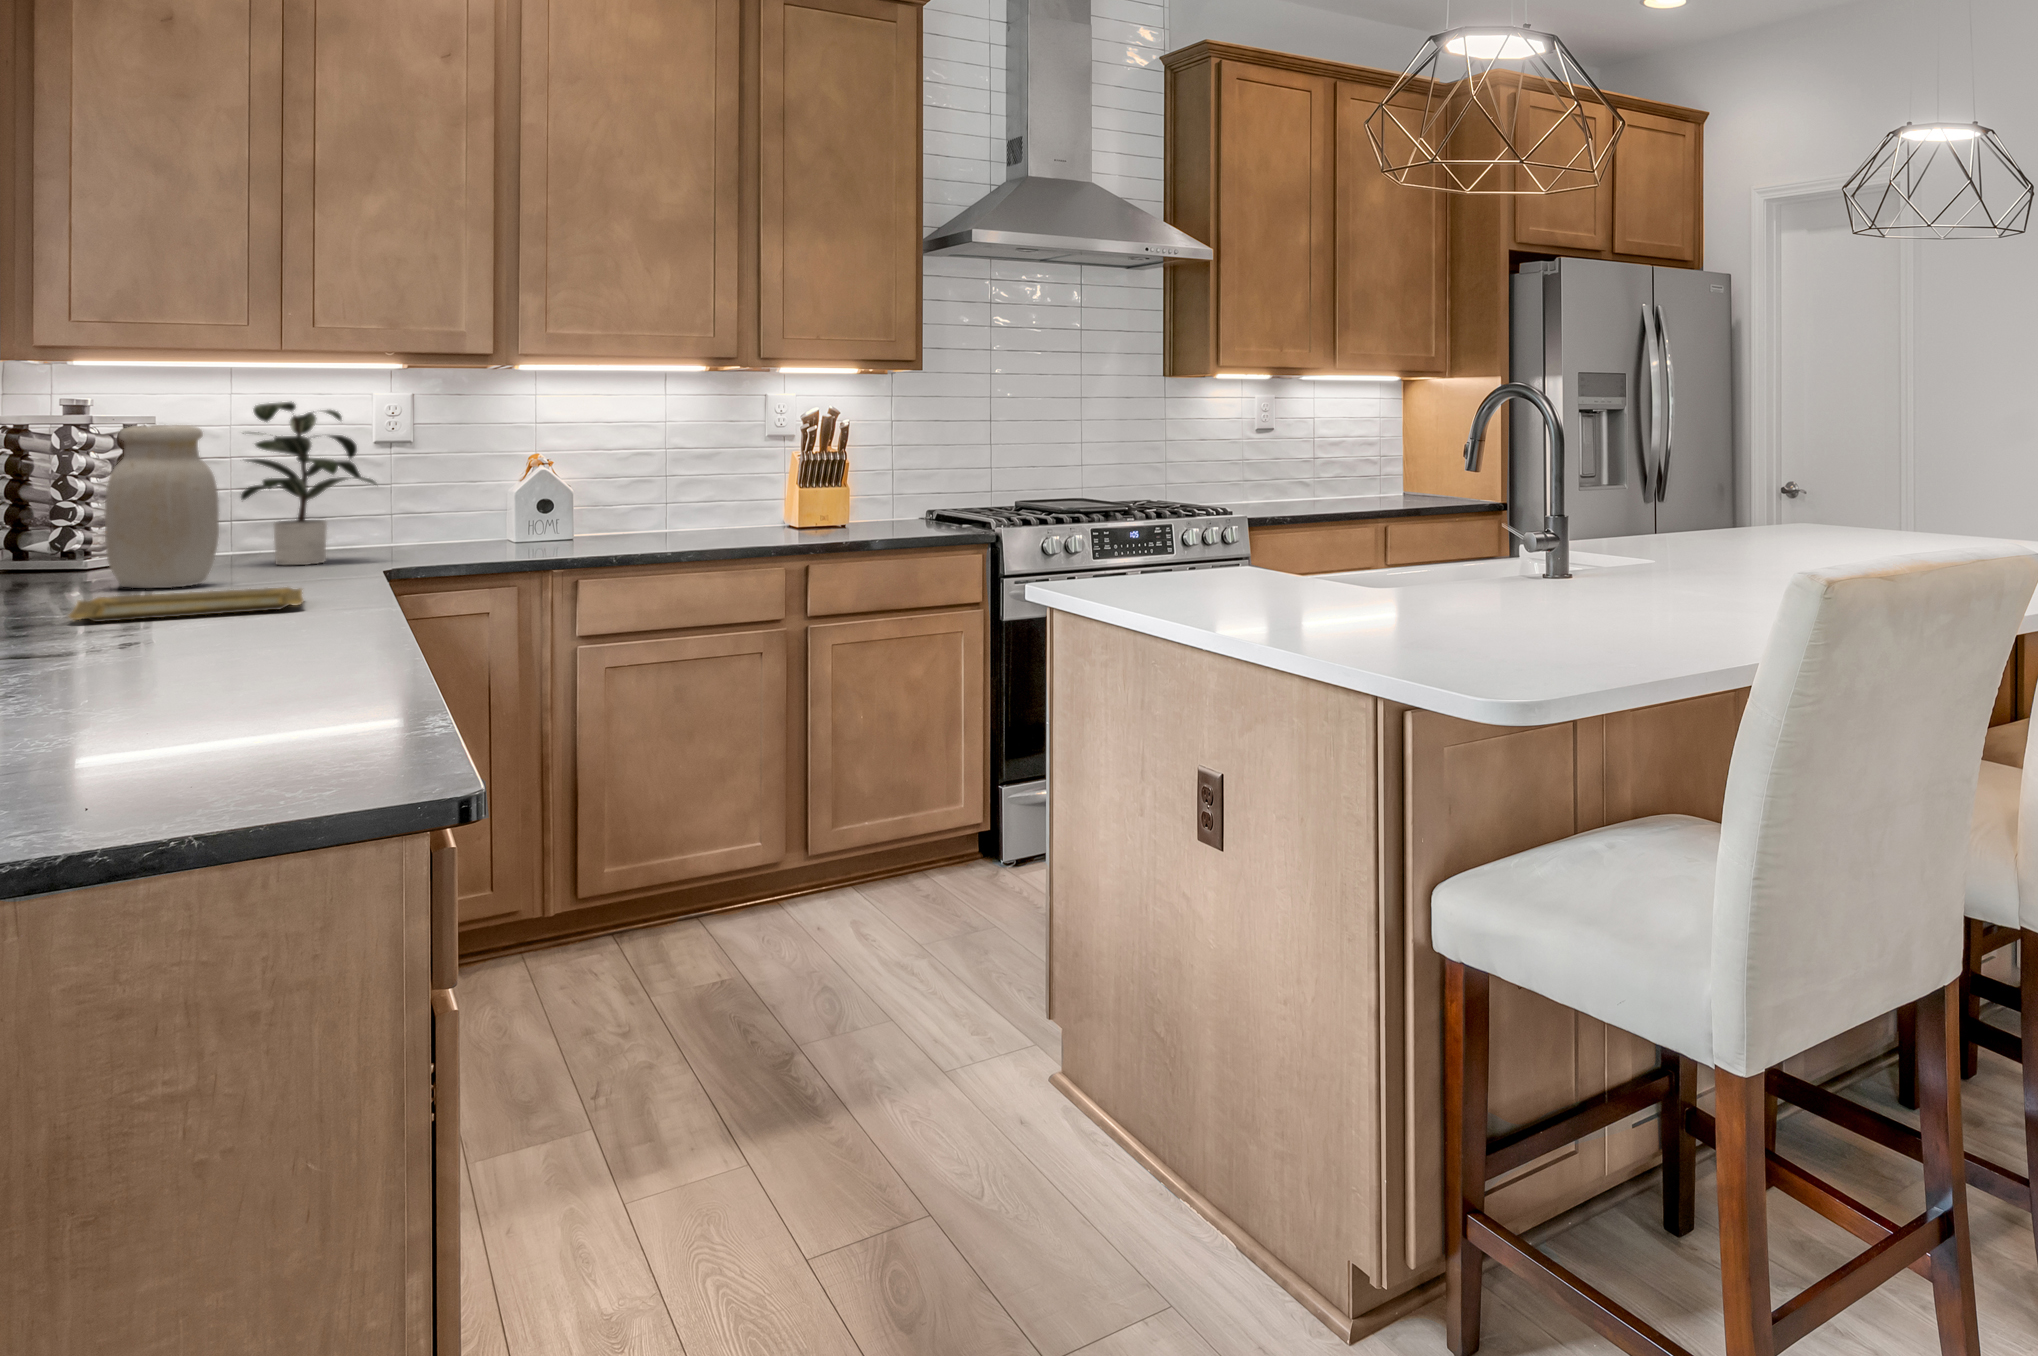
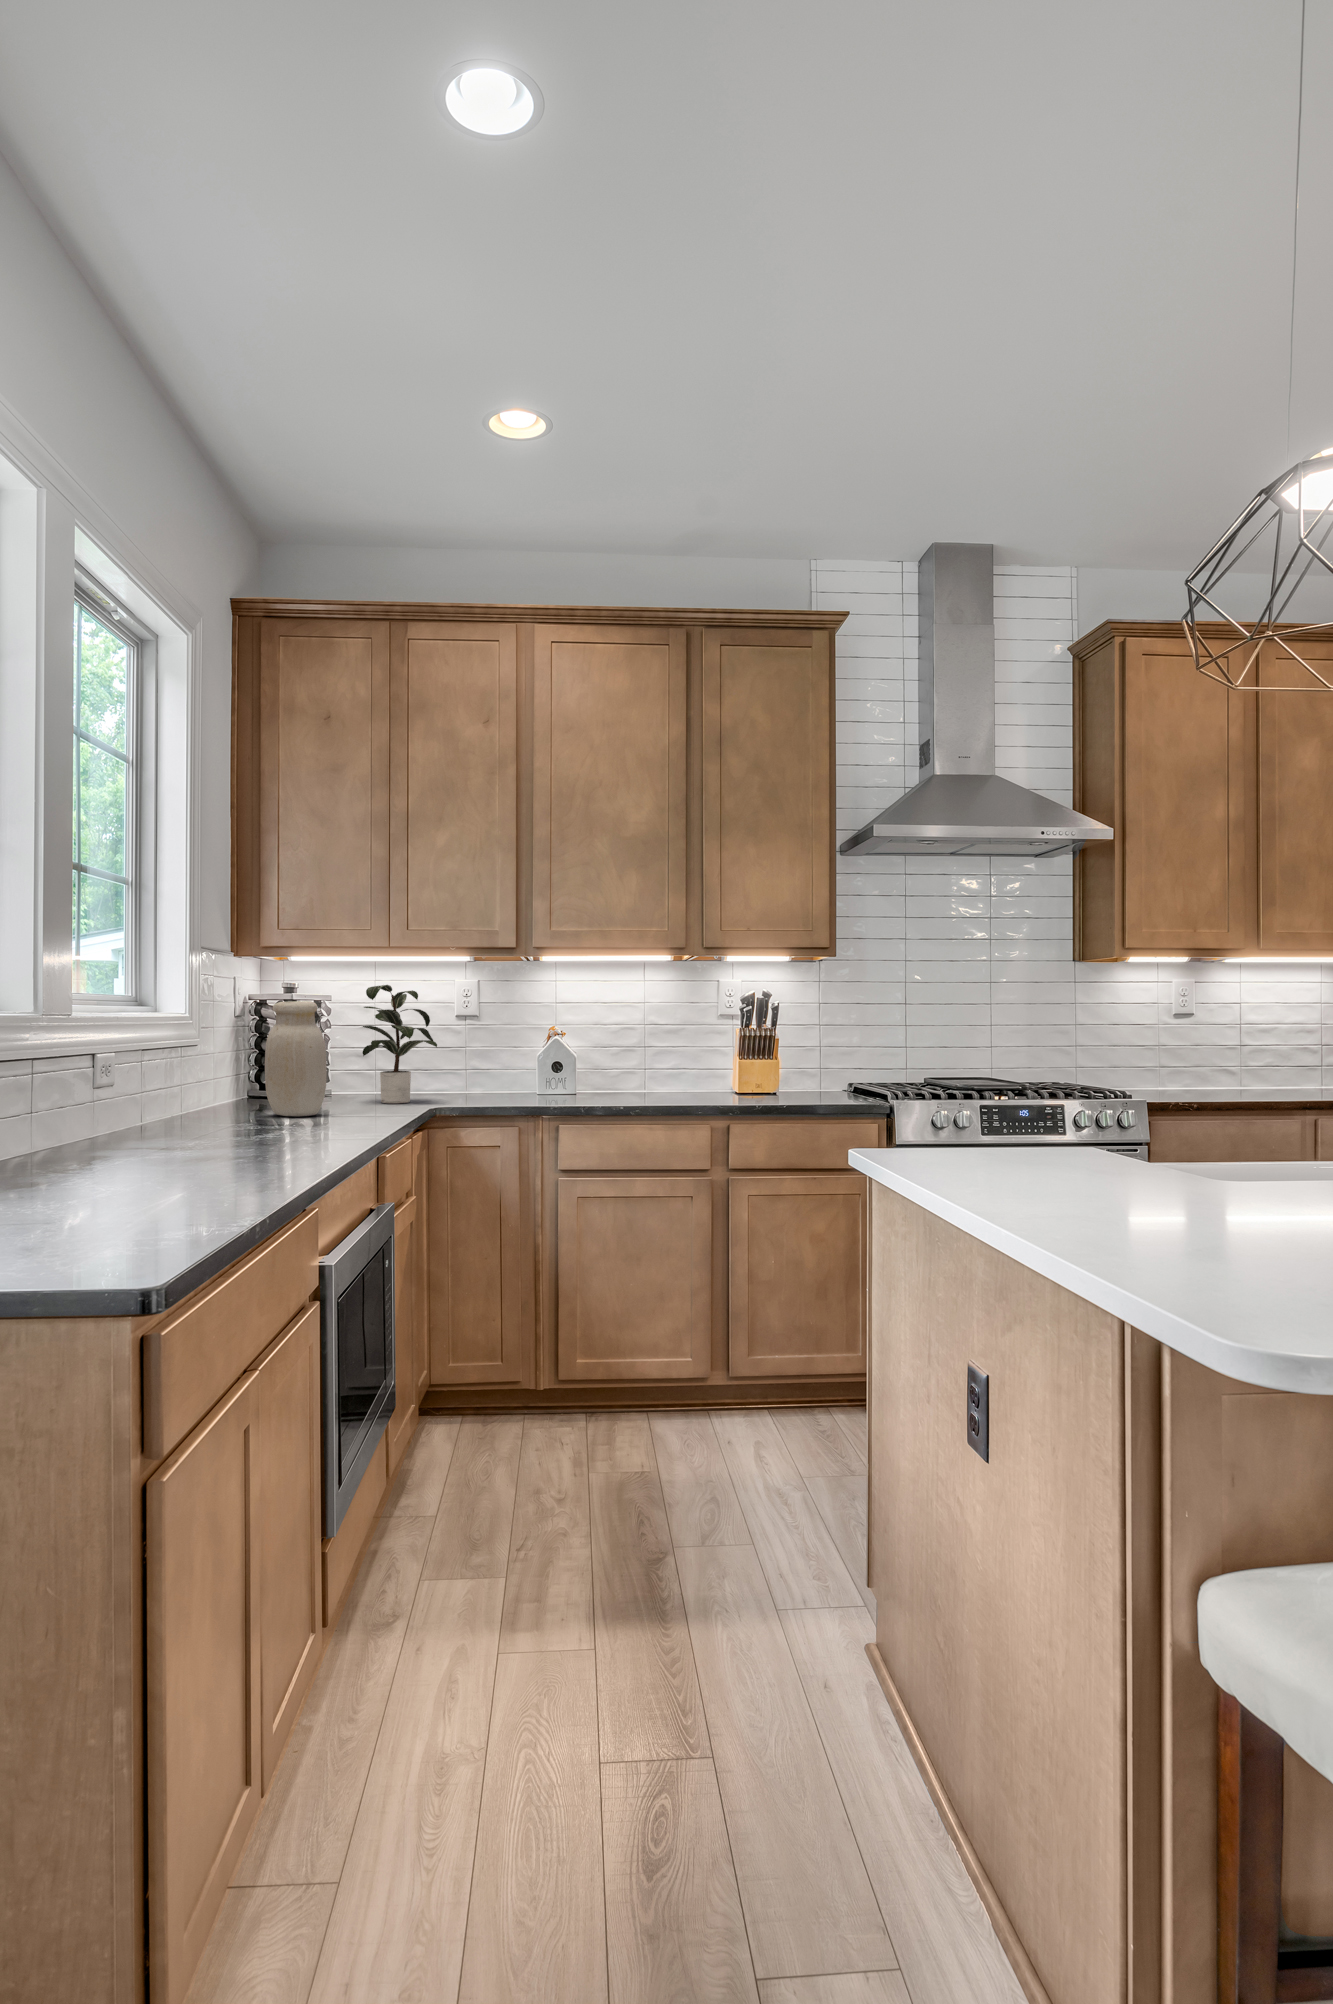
tray: present [69,587,303,622] -> none [199,1122,343,1140]

